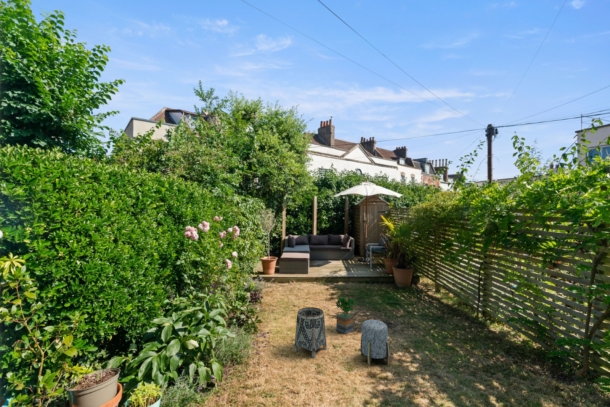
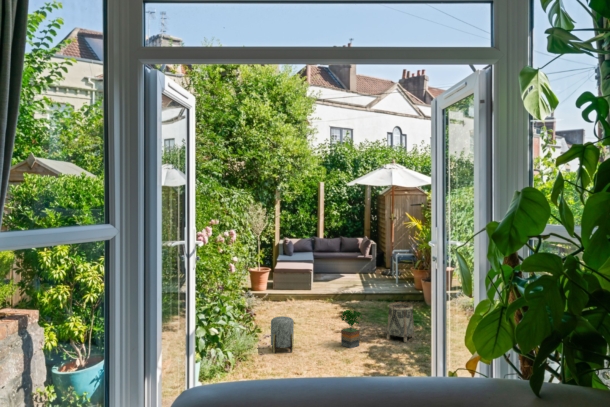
basket: present [294,307,327,358] -> present [387,302,414,342]
stool: present [360,320,389,365] -> present [271,316,294,353]

